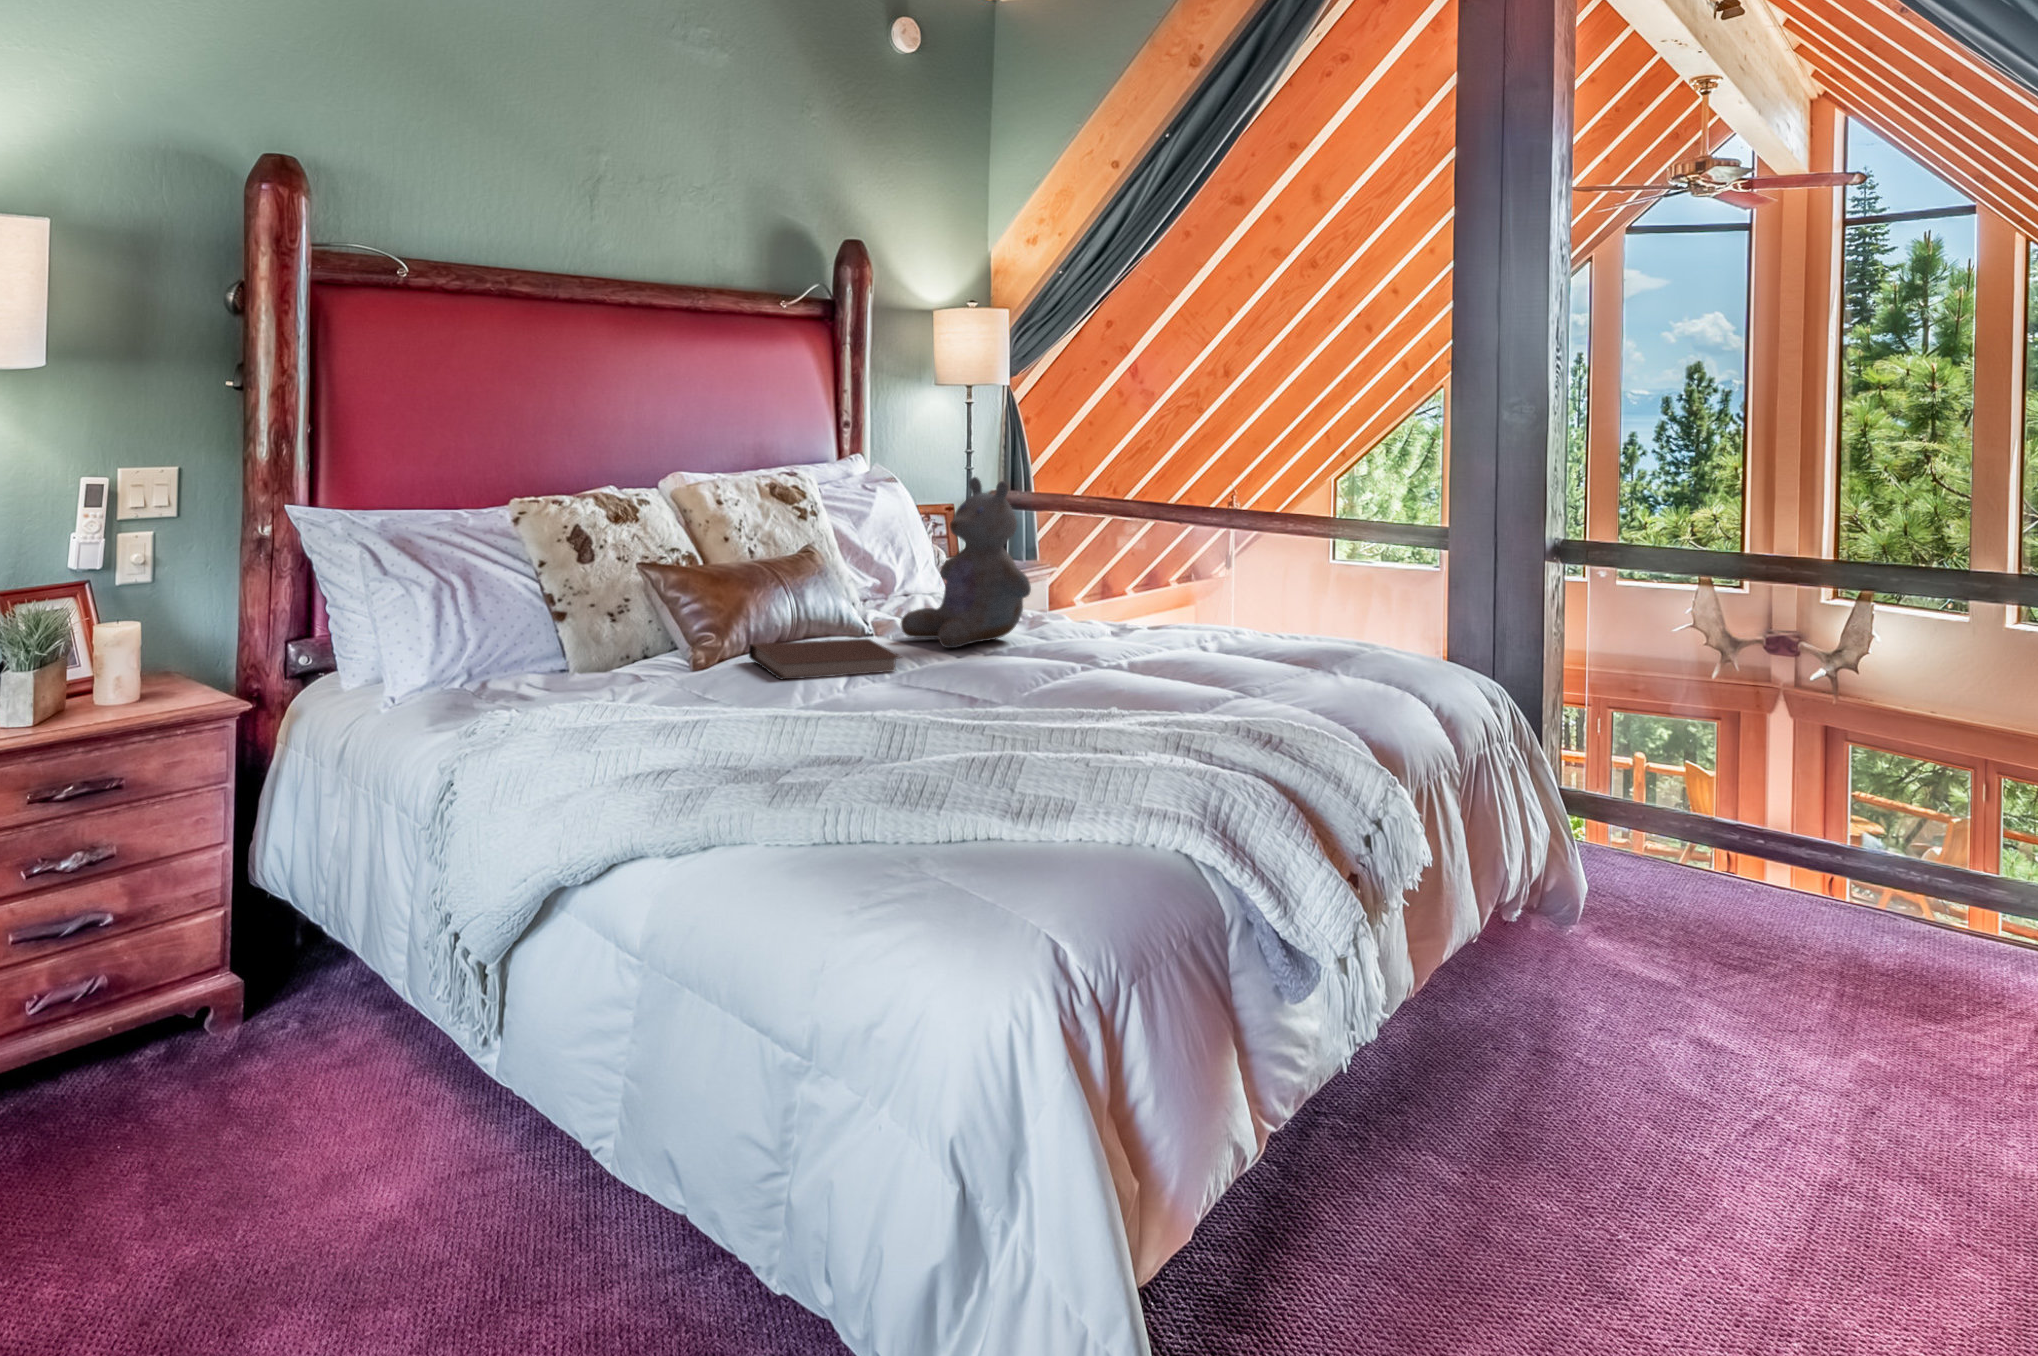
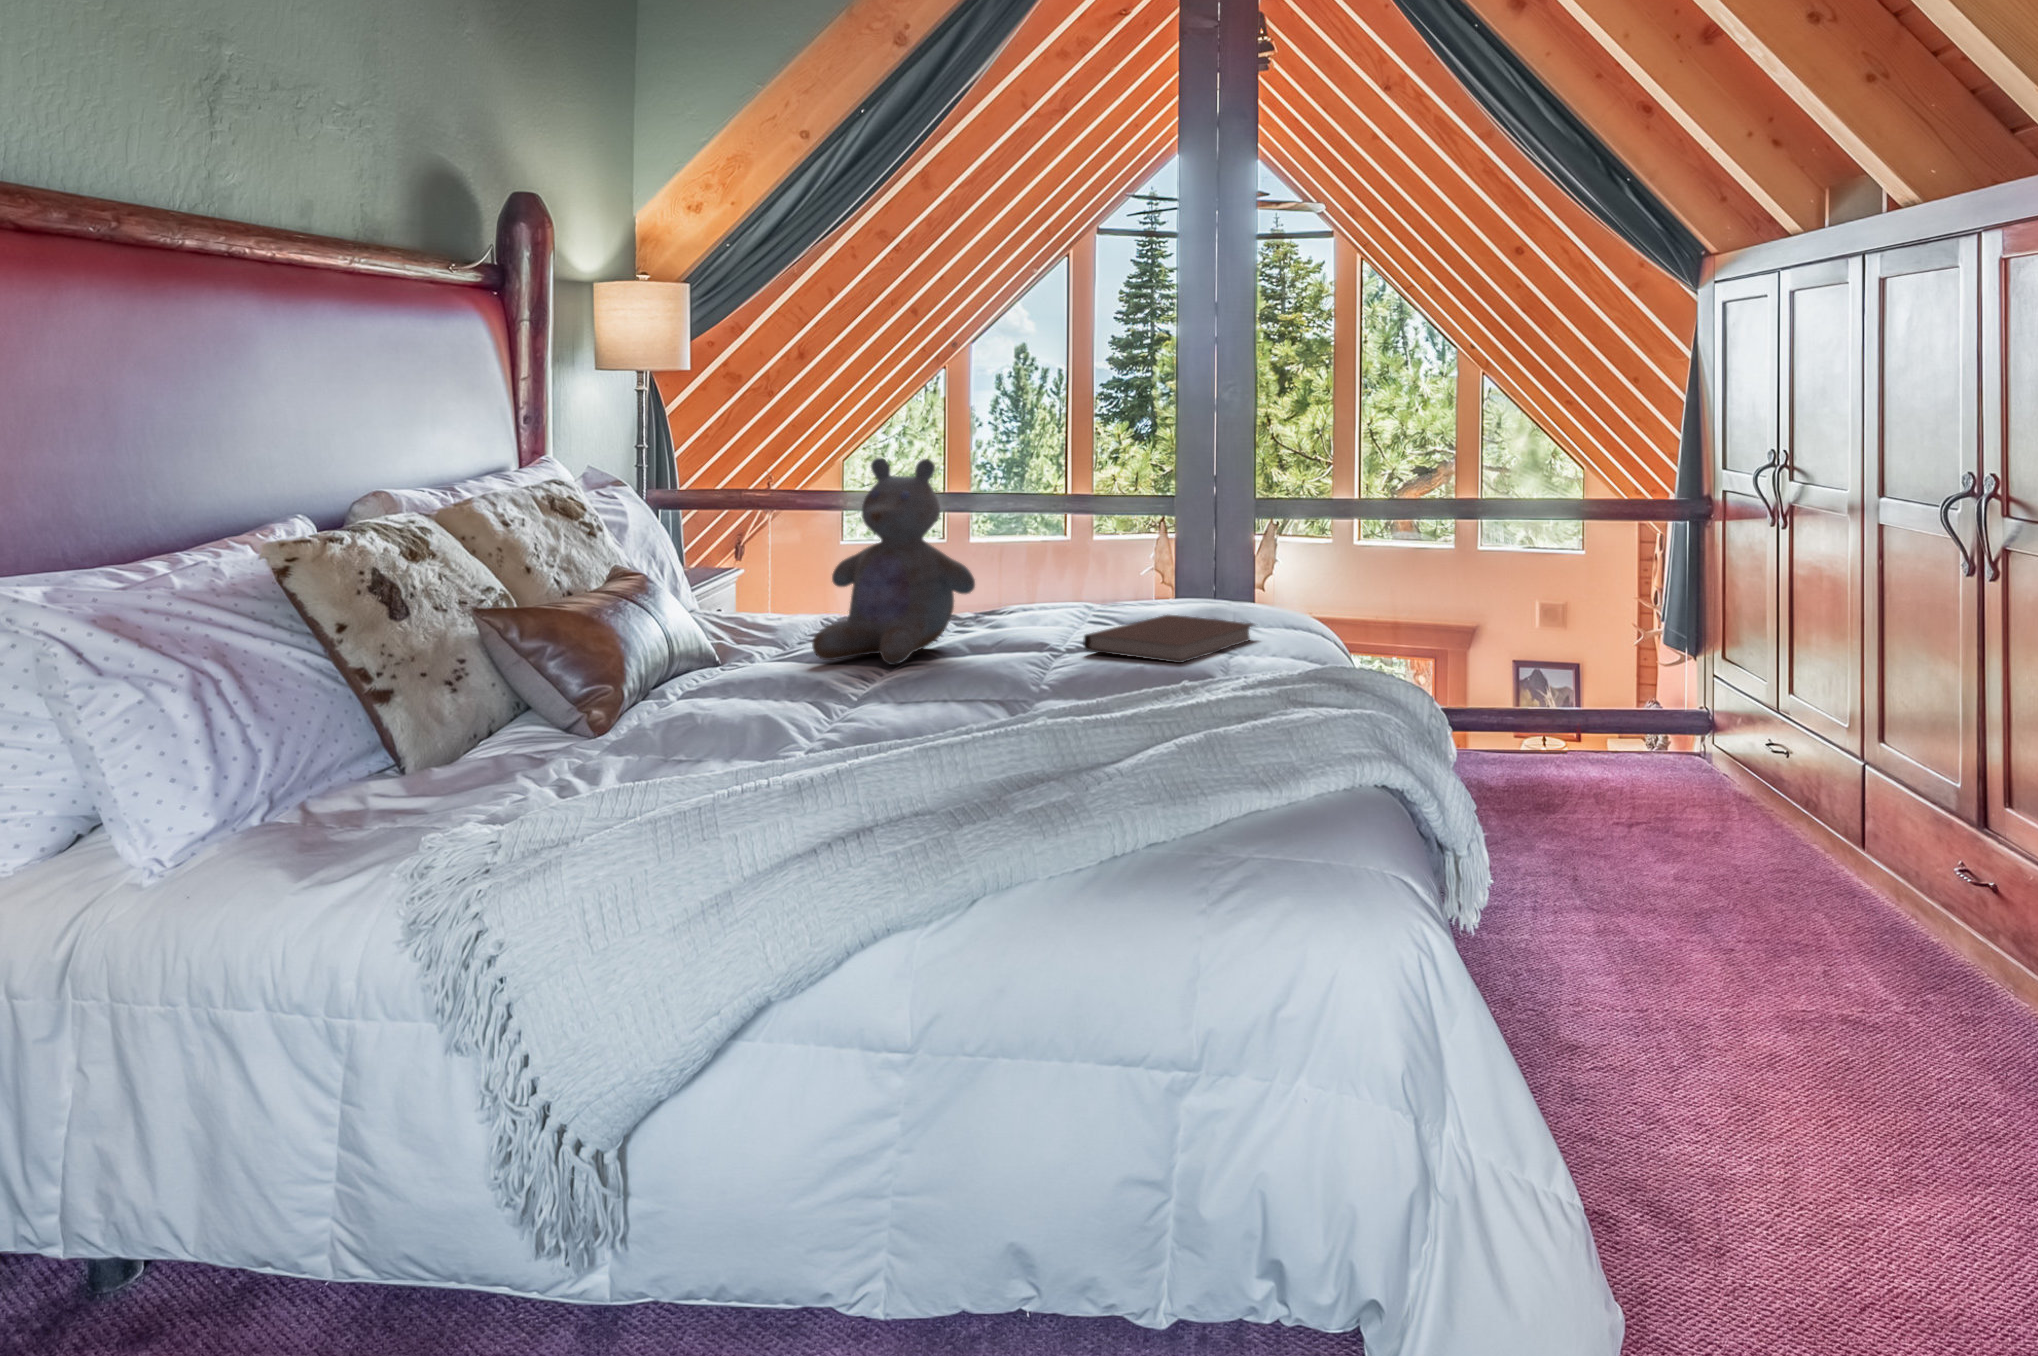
notebook: present [749,639,901,679] -> present [1083,615,1253,663]

